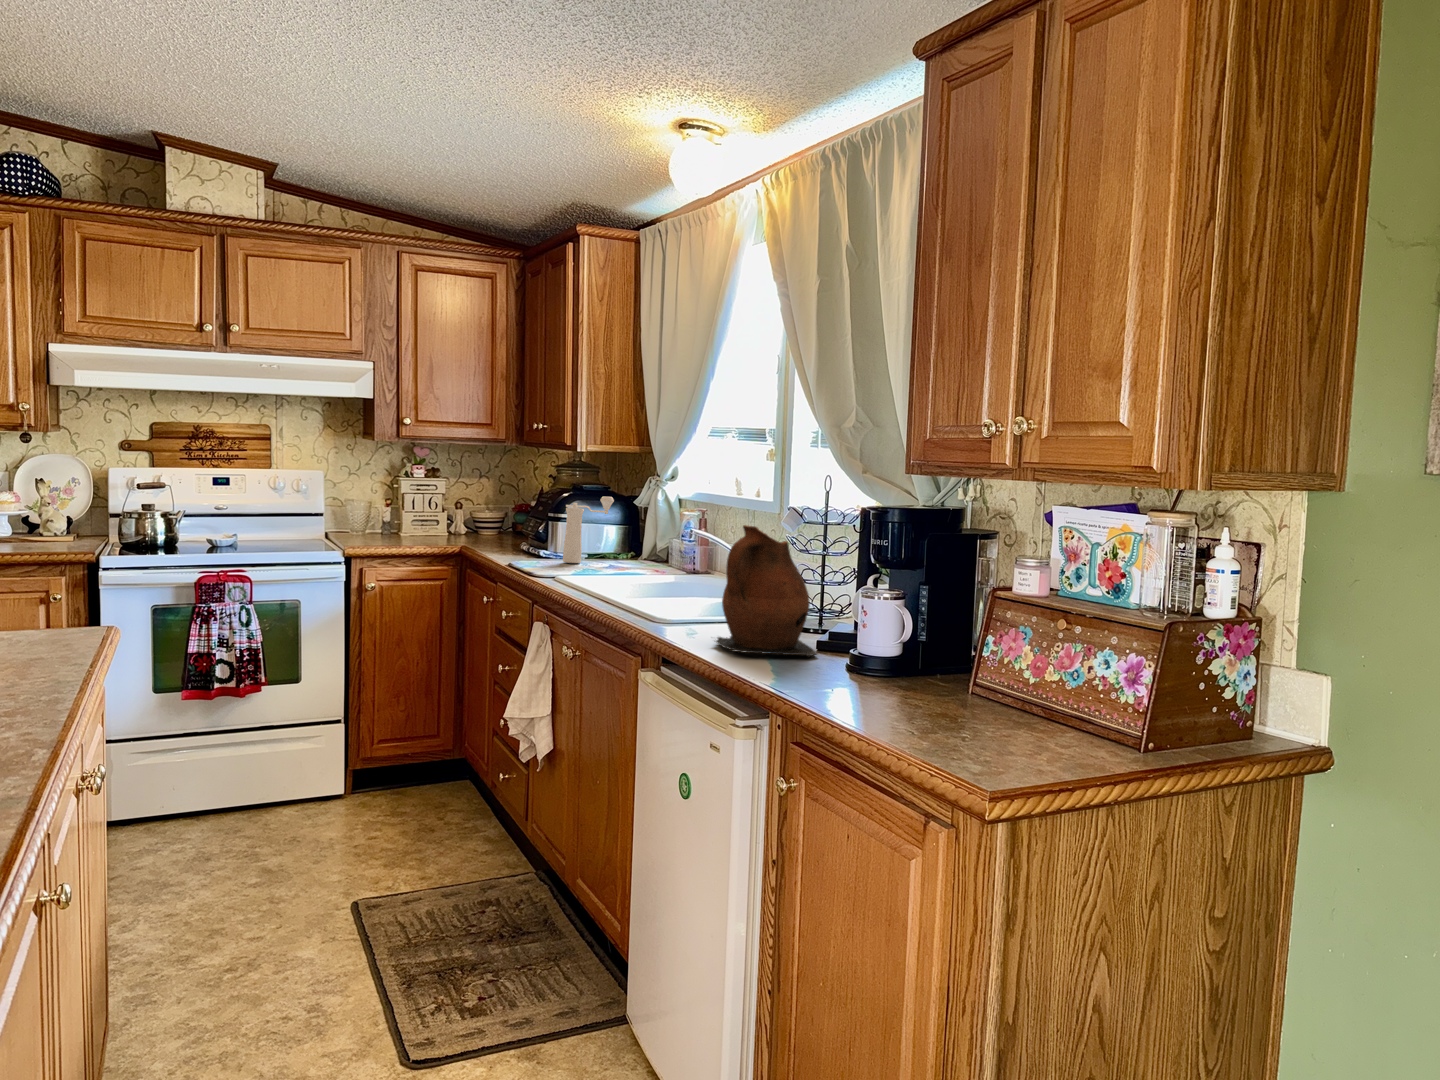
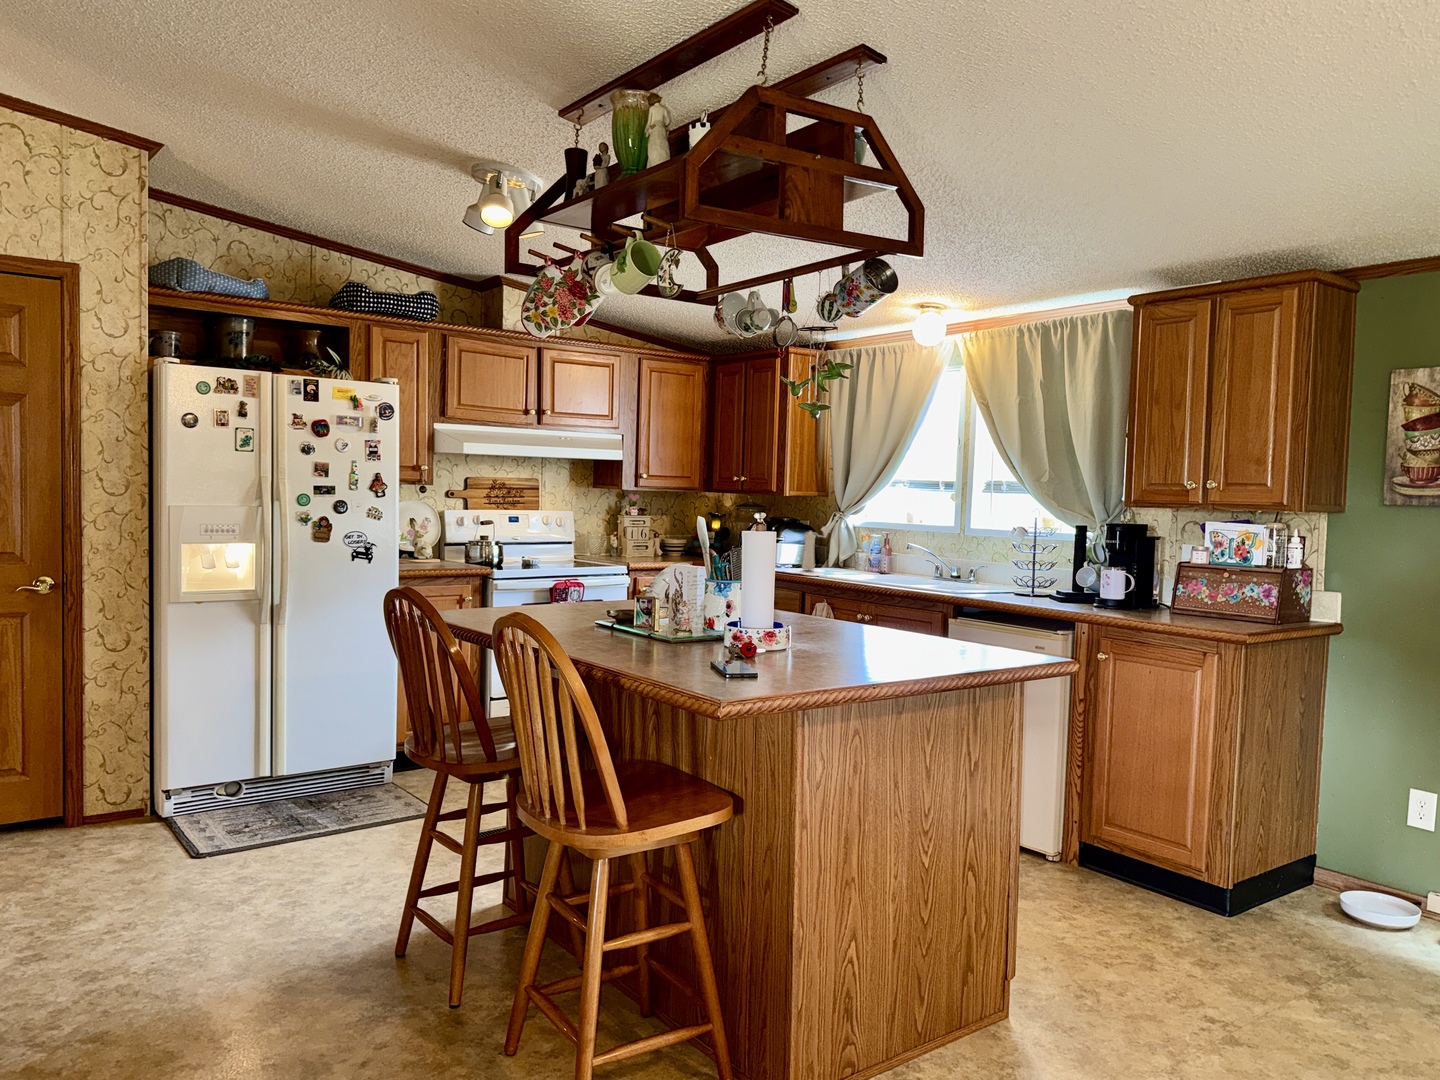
ceramic pitcher: present [716,525,817,657] -> none [1008,536,1072,604]

